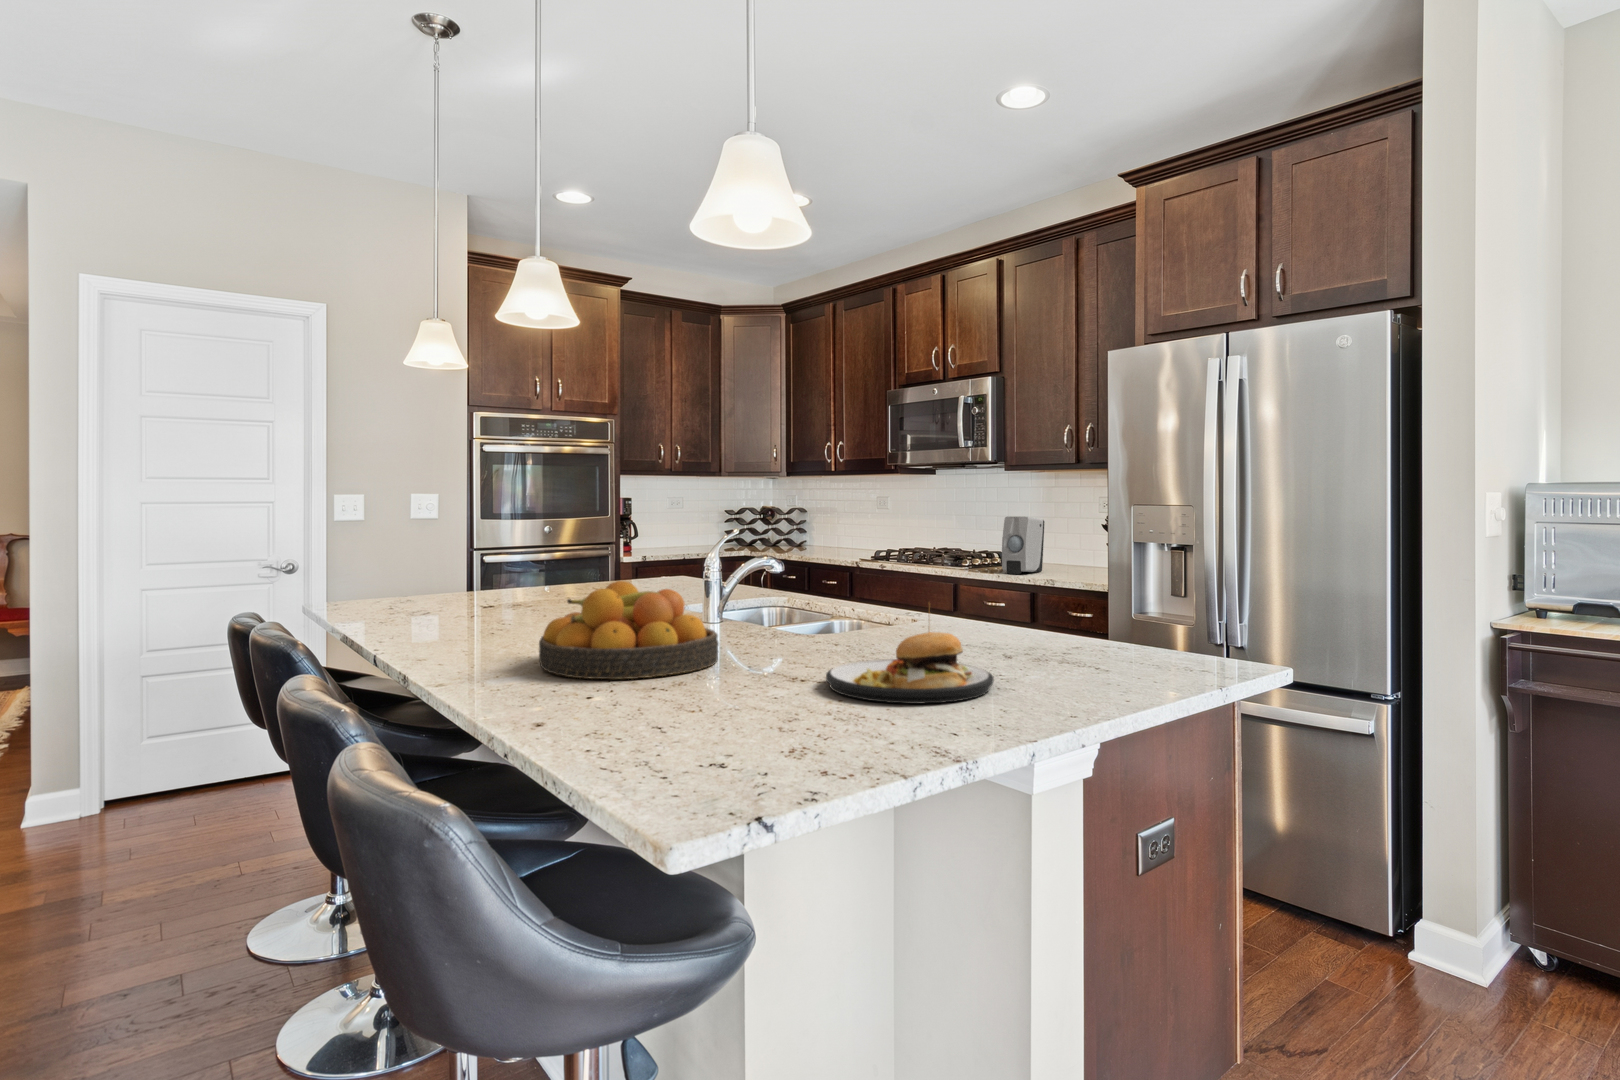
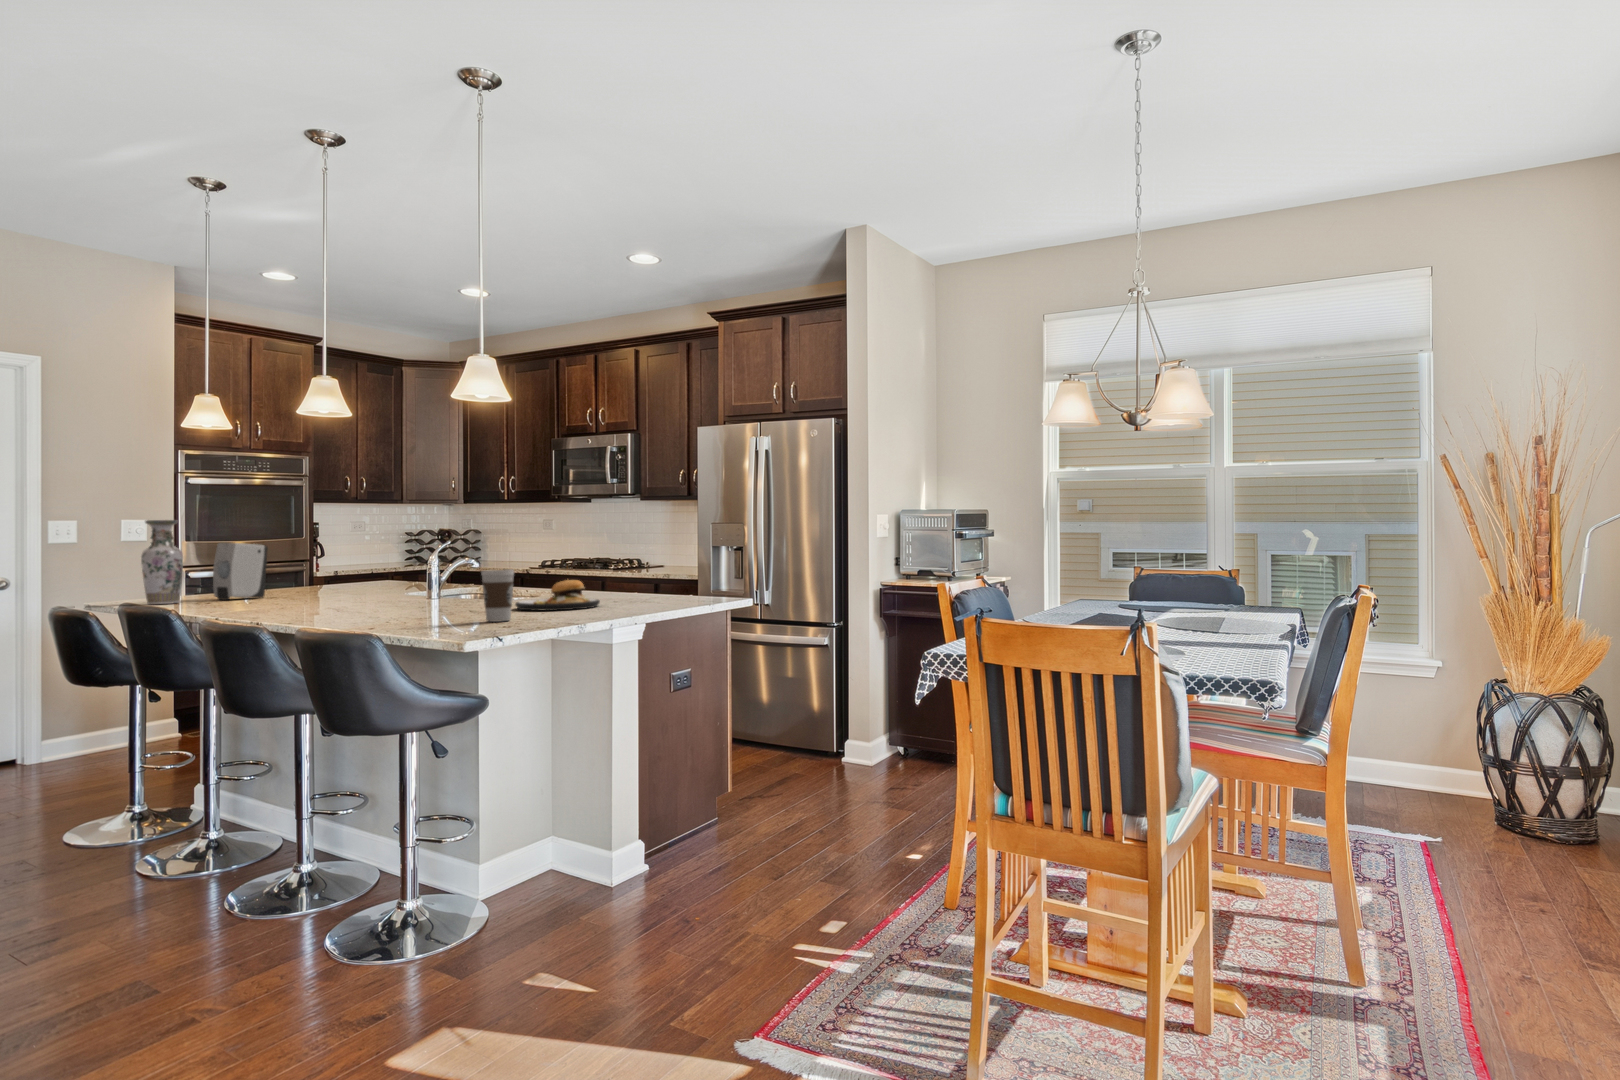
vase: none [368,499,418,611] -> present [141,520,183,604]
soap dispenser: present [1002,516,1045,574] -> present [213,543,268,600]
fruit bowl: present [539,581,718,679] -> none [341,564,450,614]
coffee cup: none [738,632,815,766] -> present [481,569,514,622]

